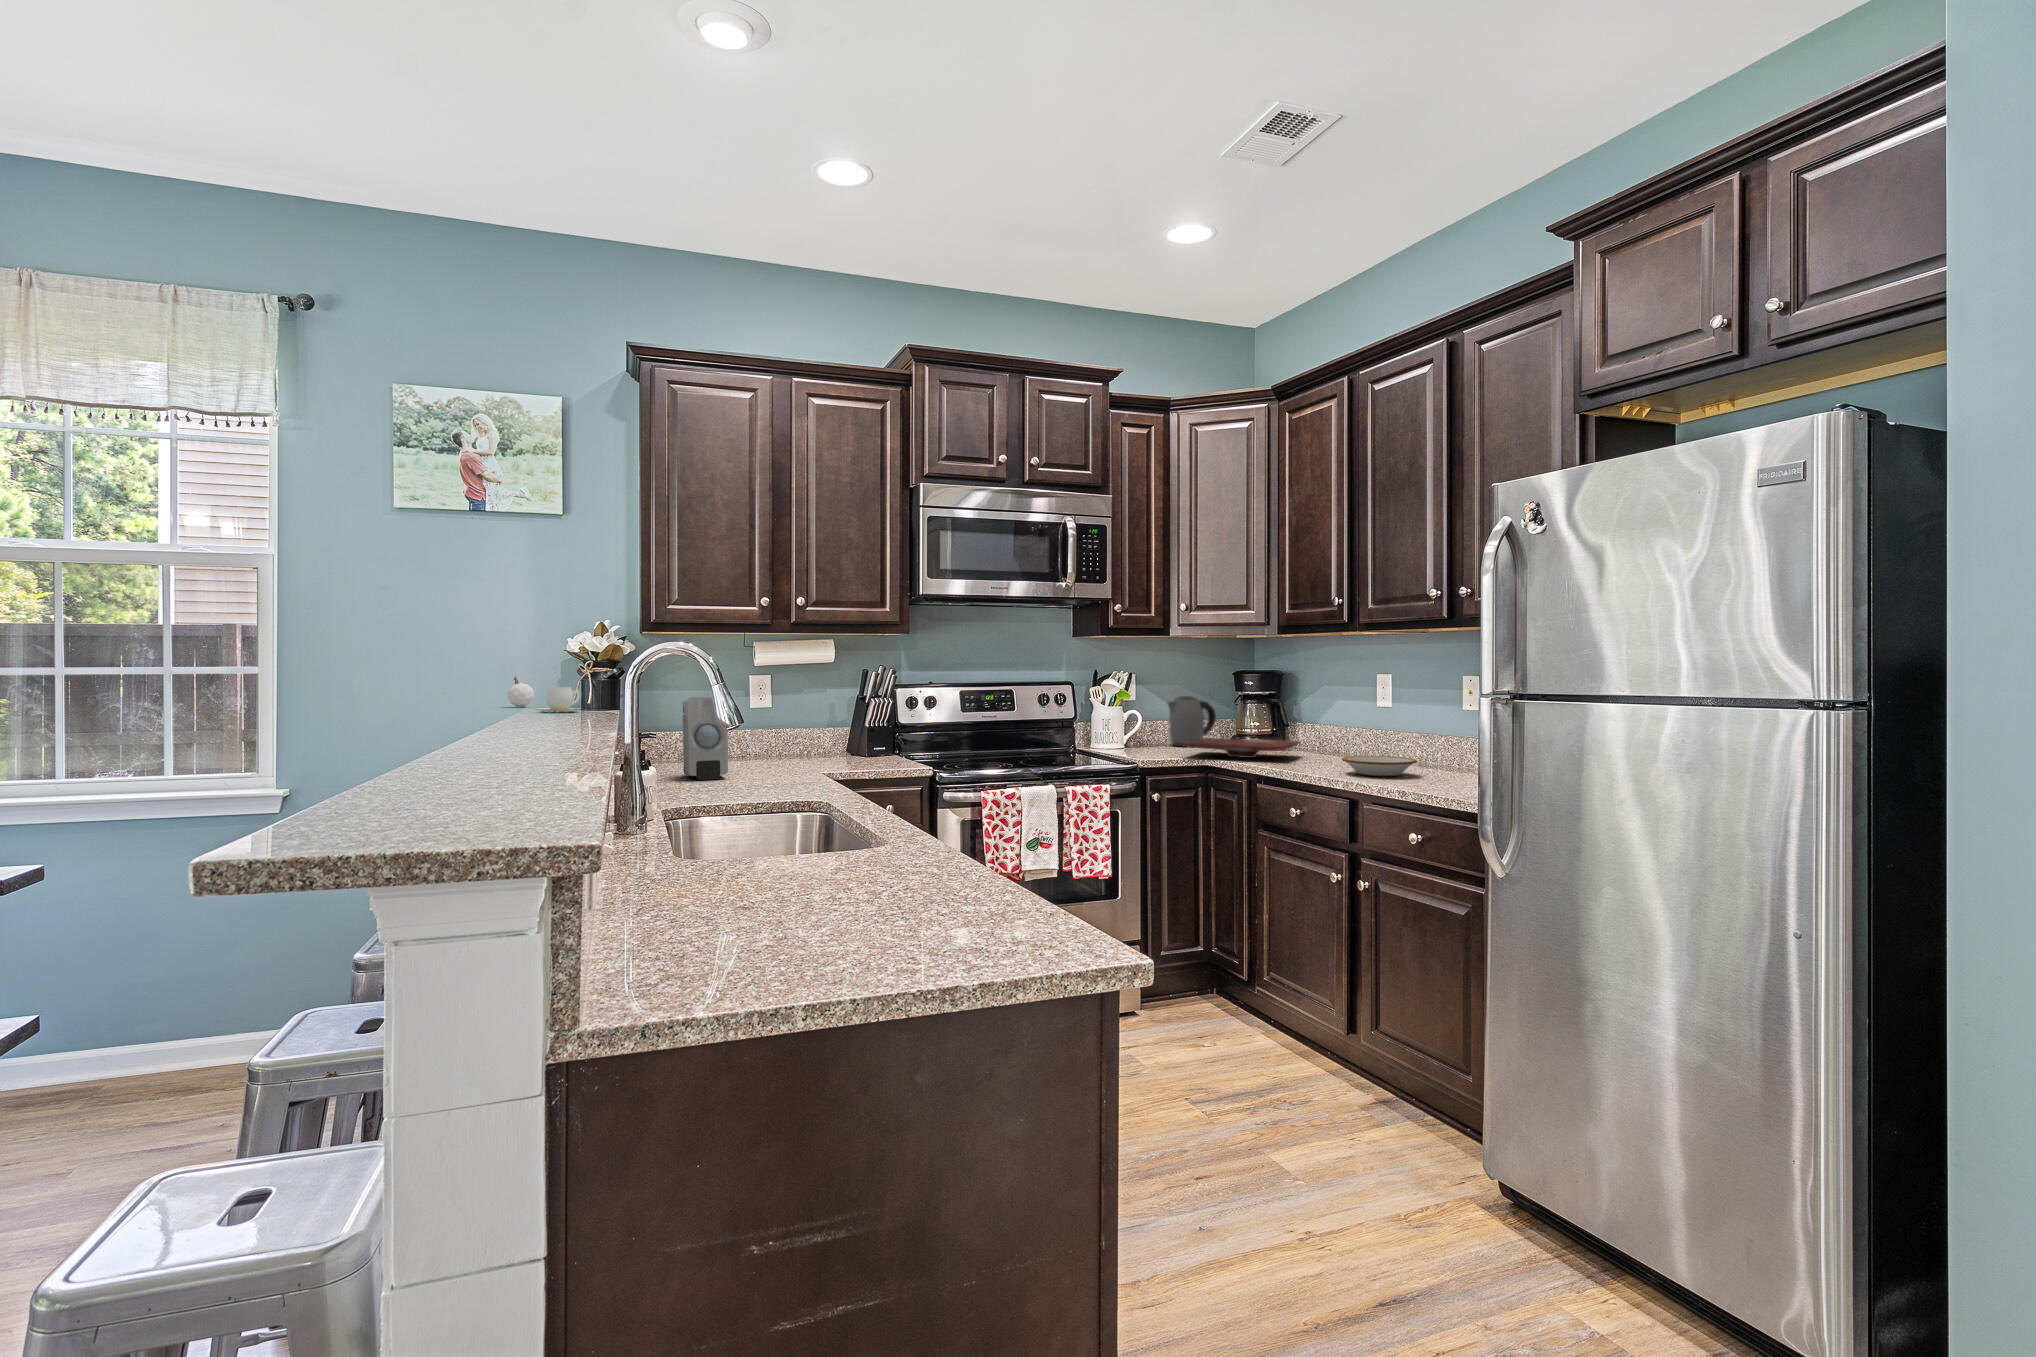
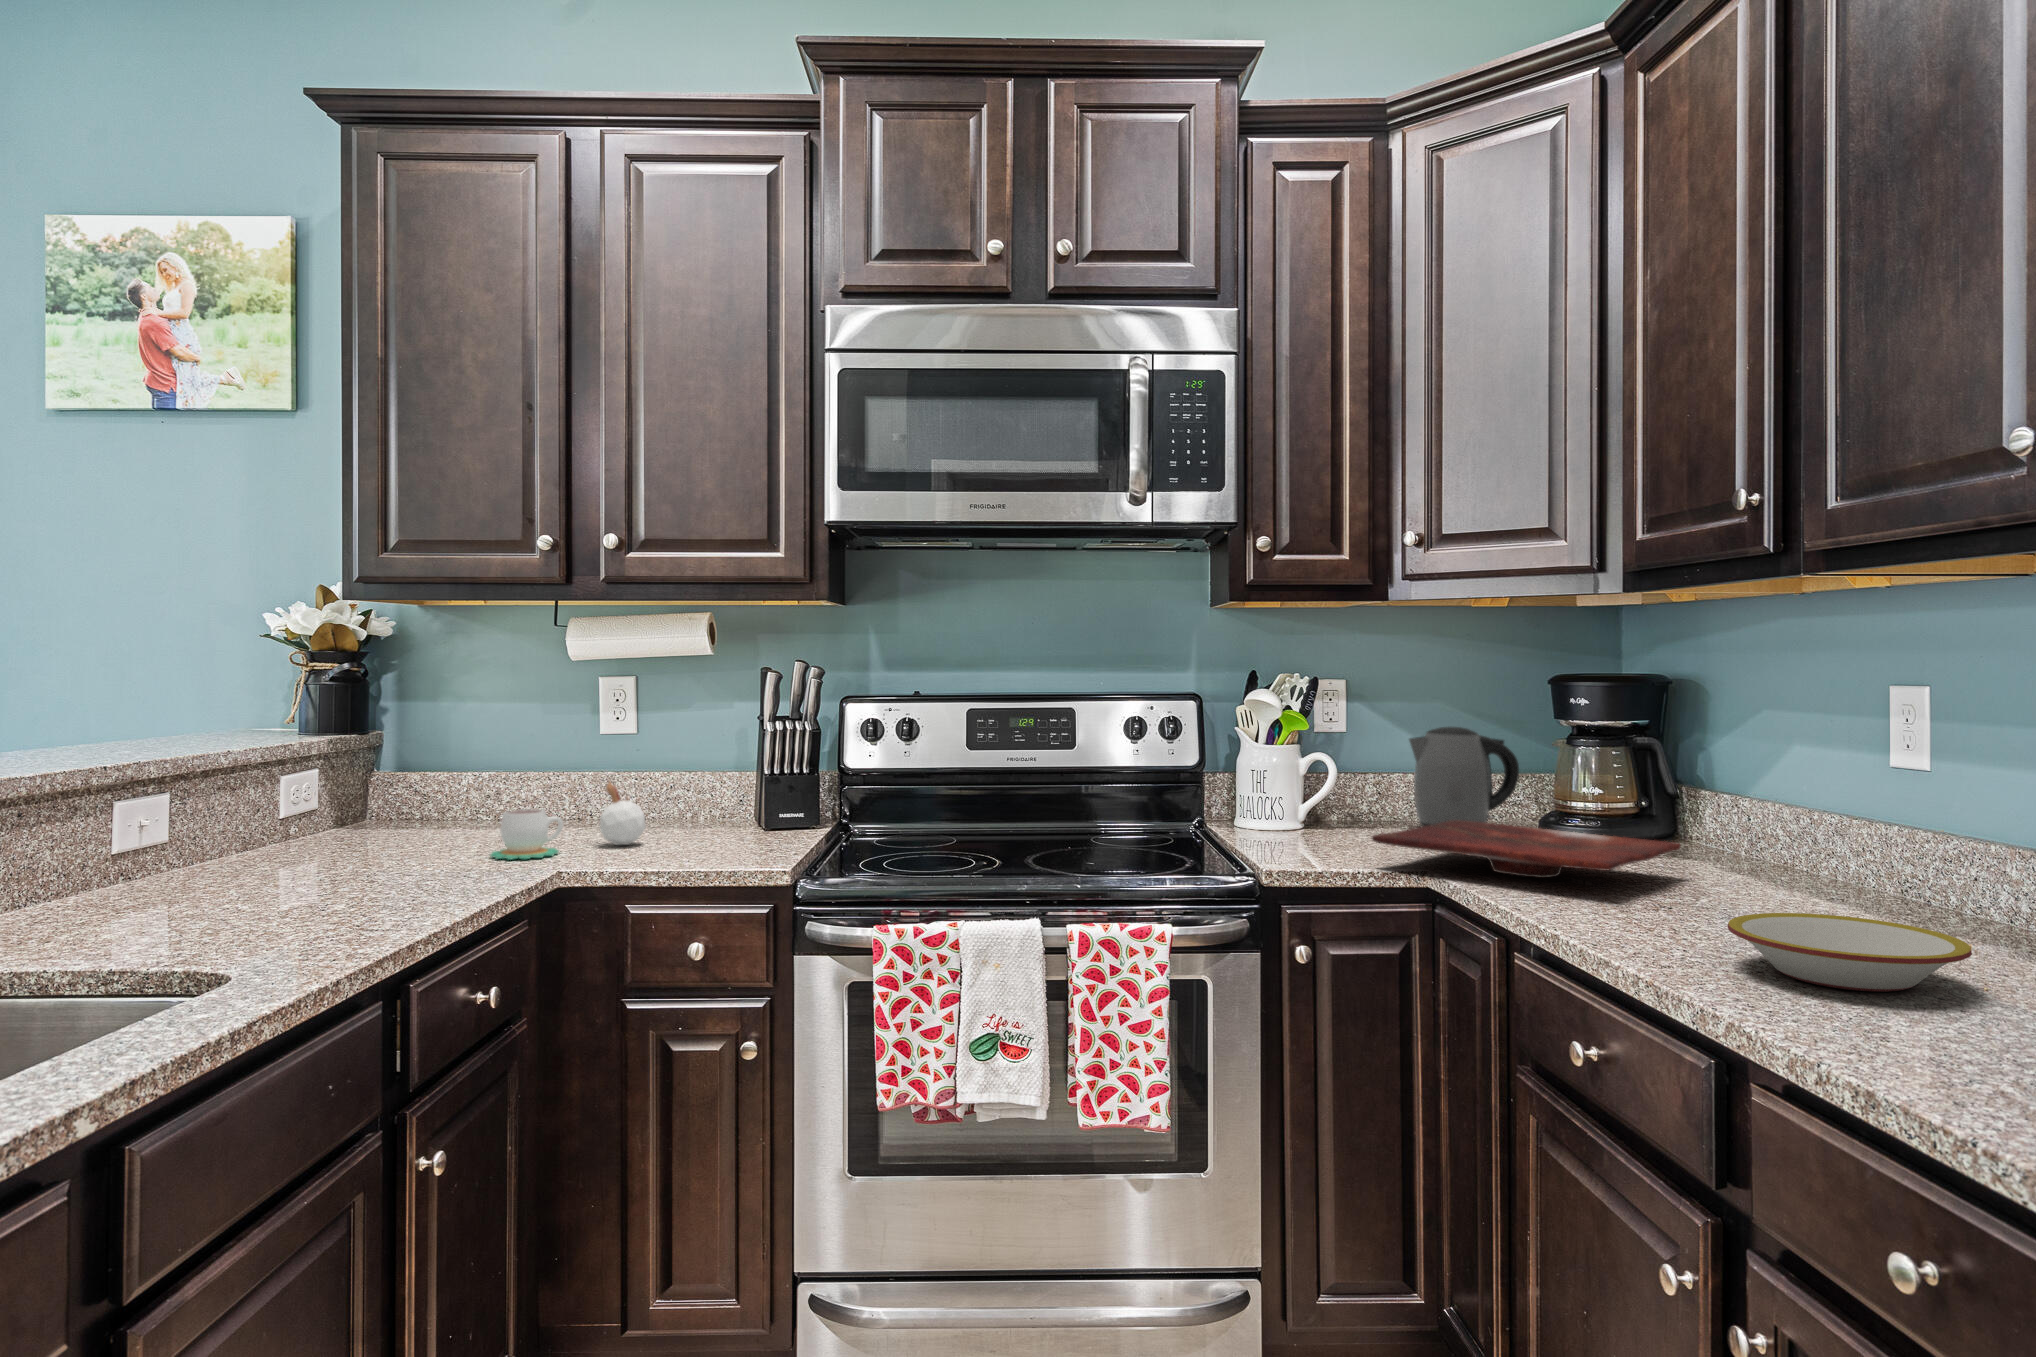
candle: present [508,677,534,707] -> present [600,773,646,845]
mug: present [541,687,581,713] -> present [490,809,563,860]
soap dispenser: present [683,697,728,780] -> none [293,718,414,875]

